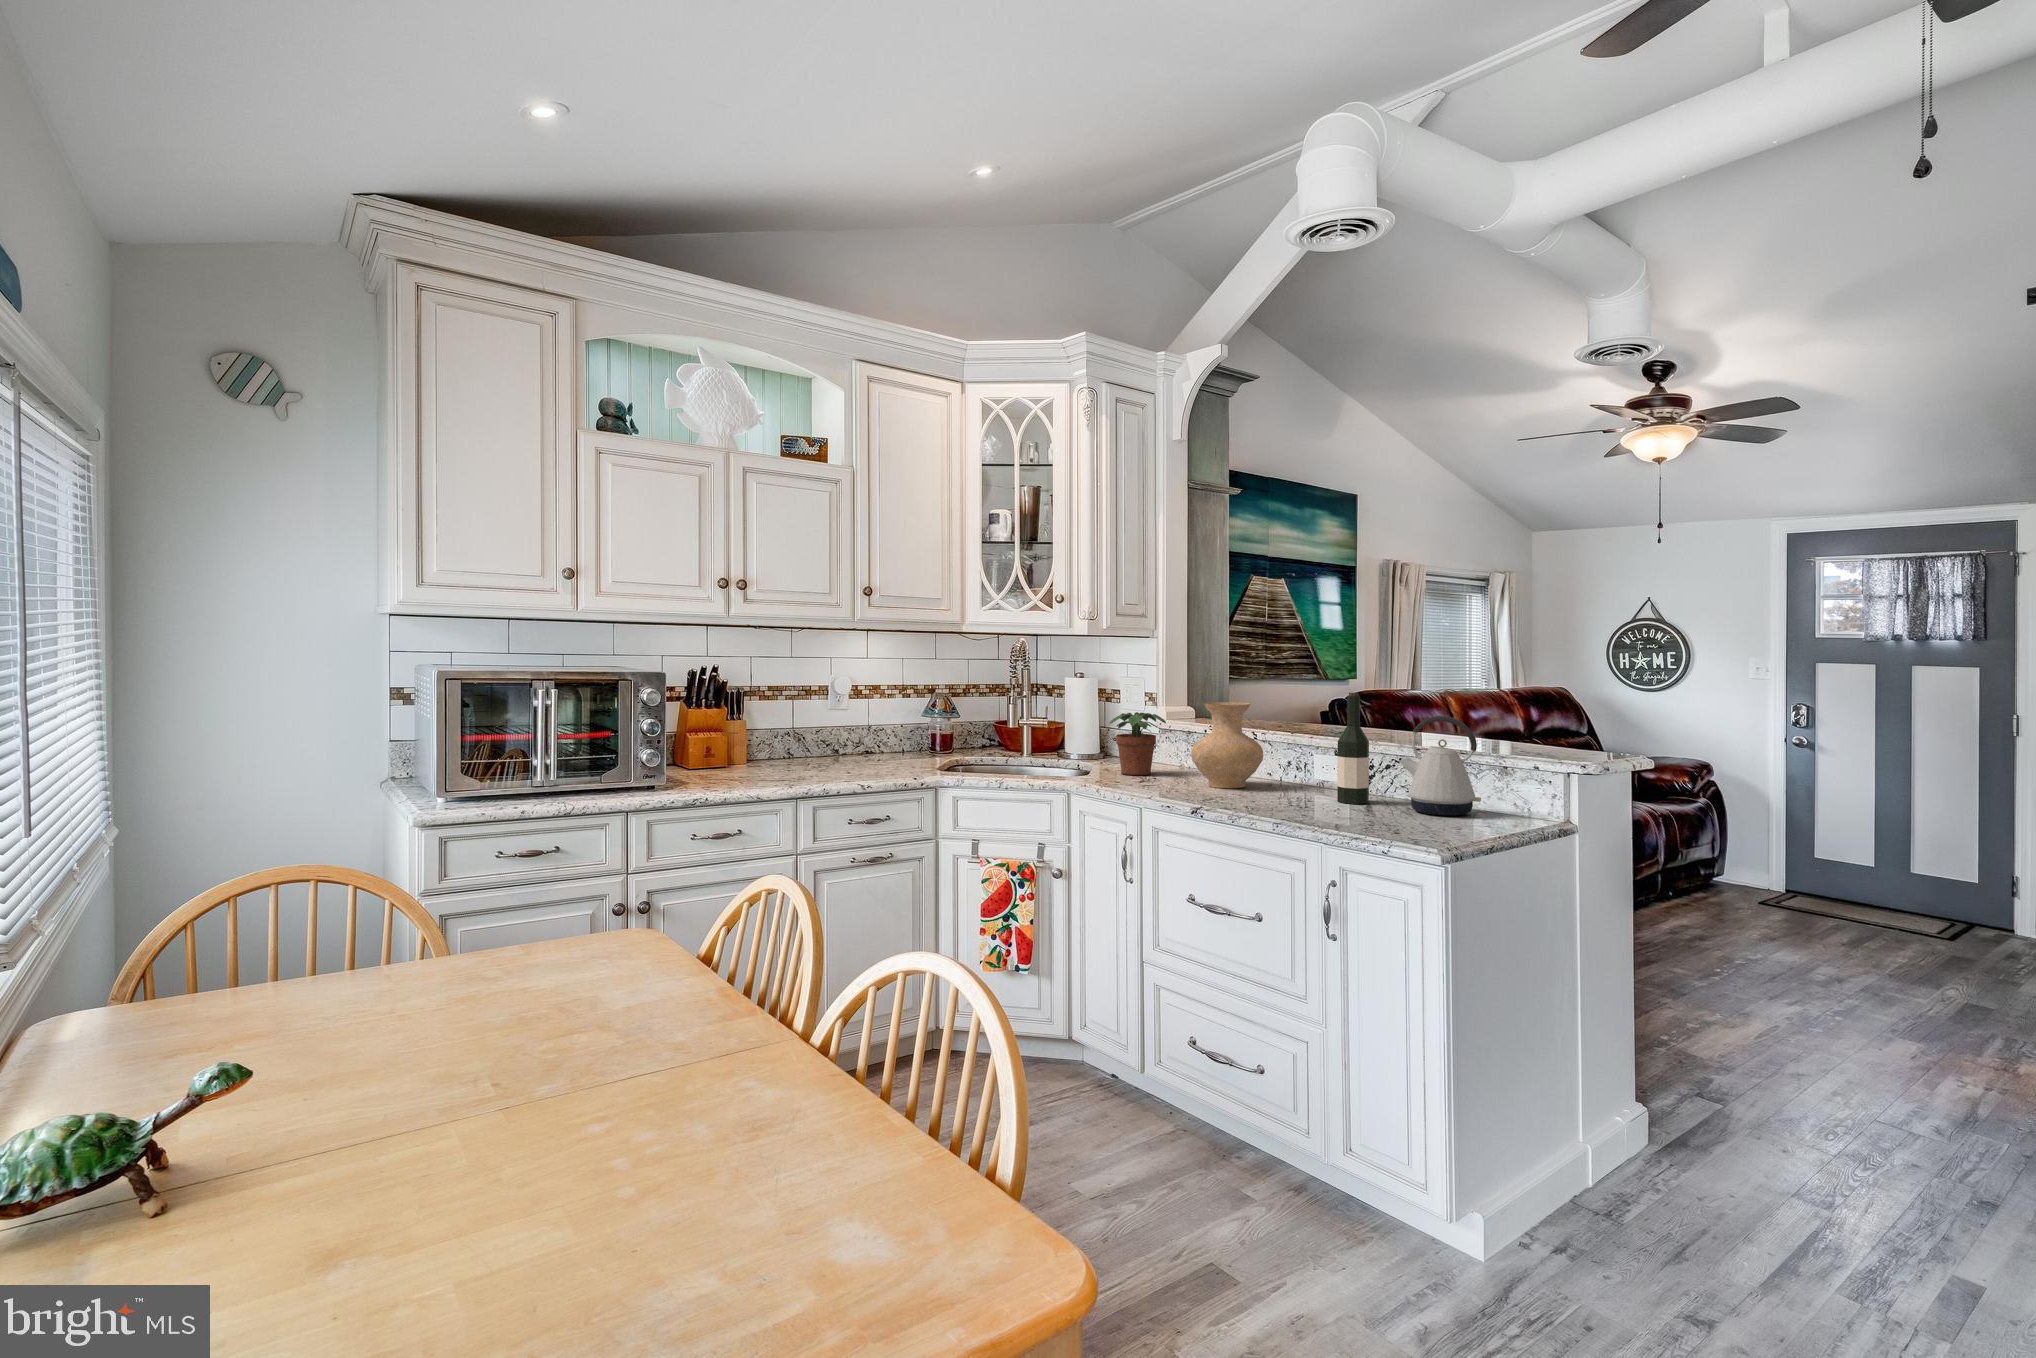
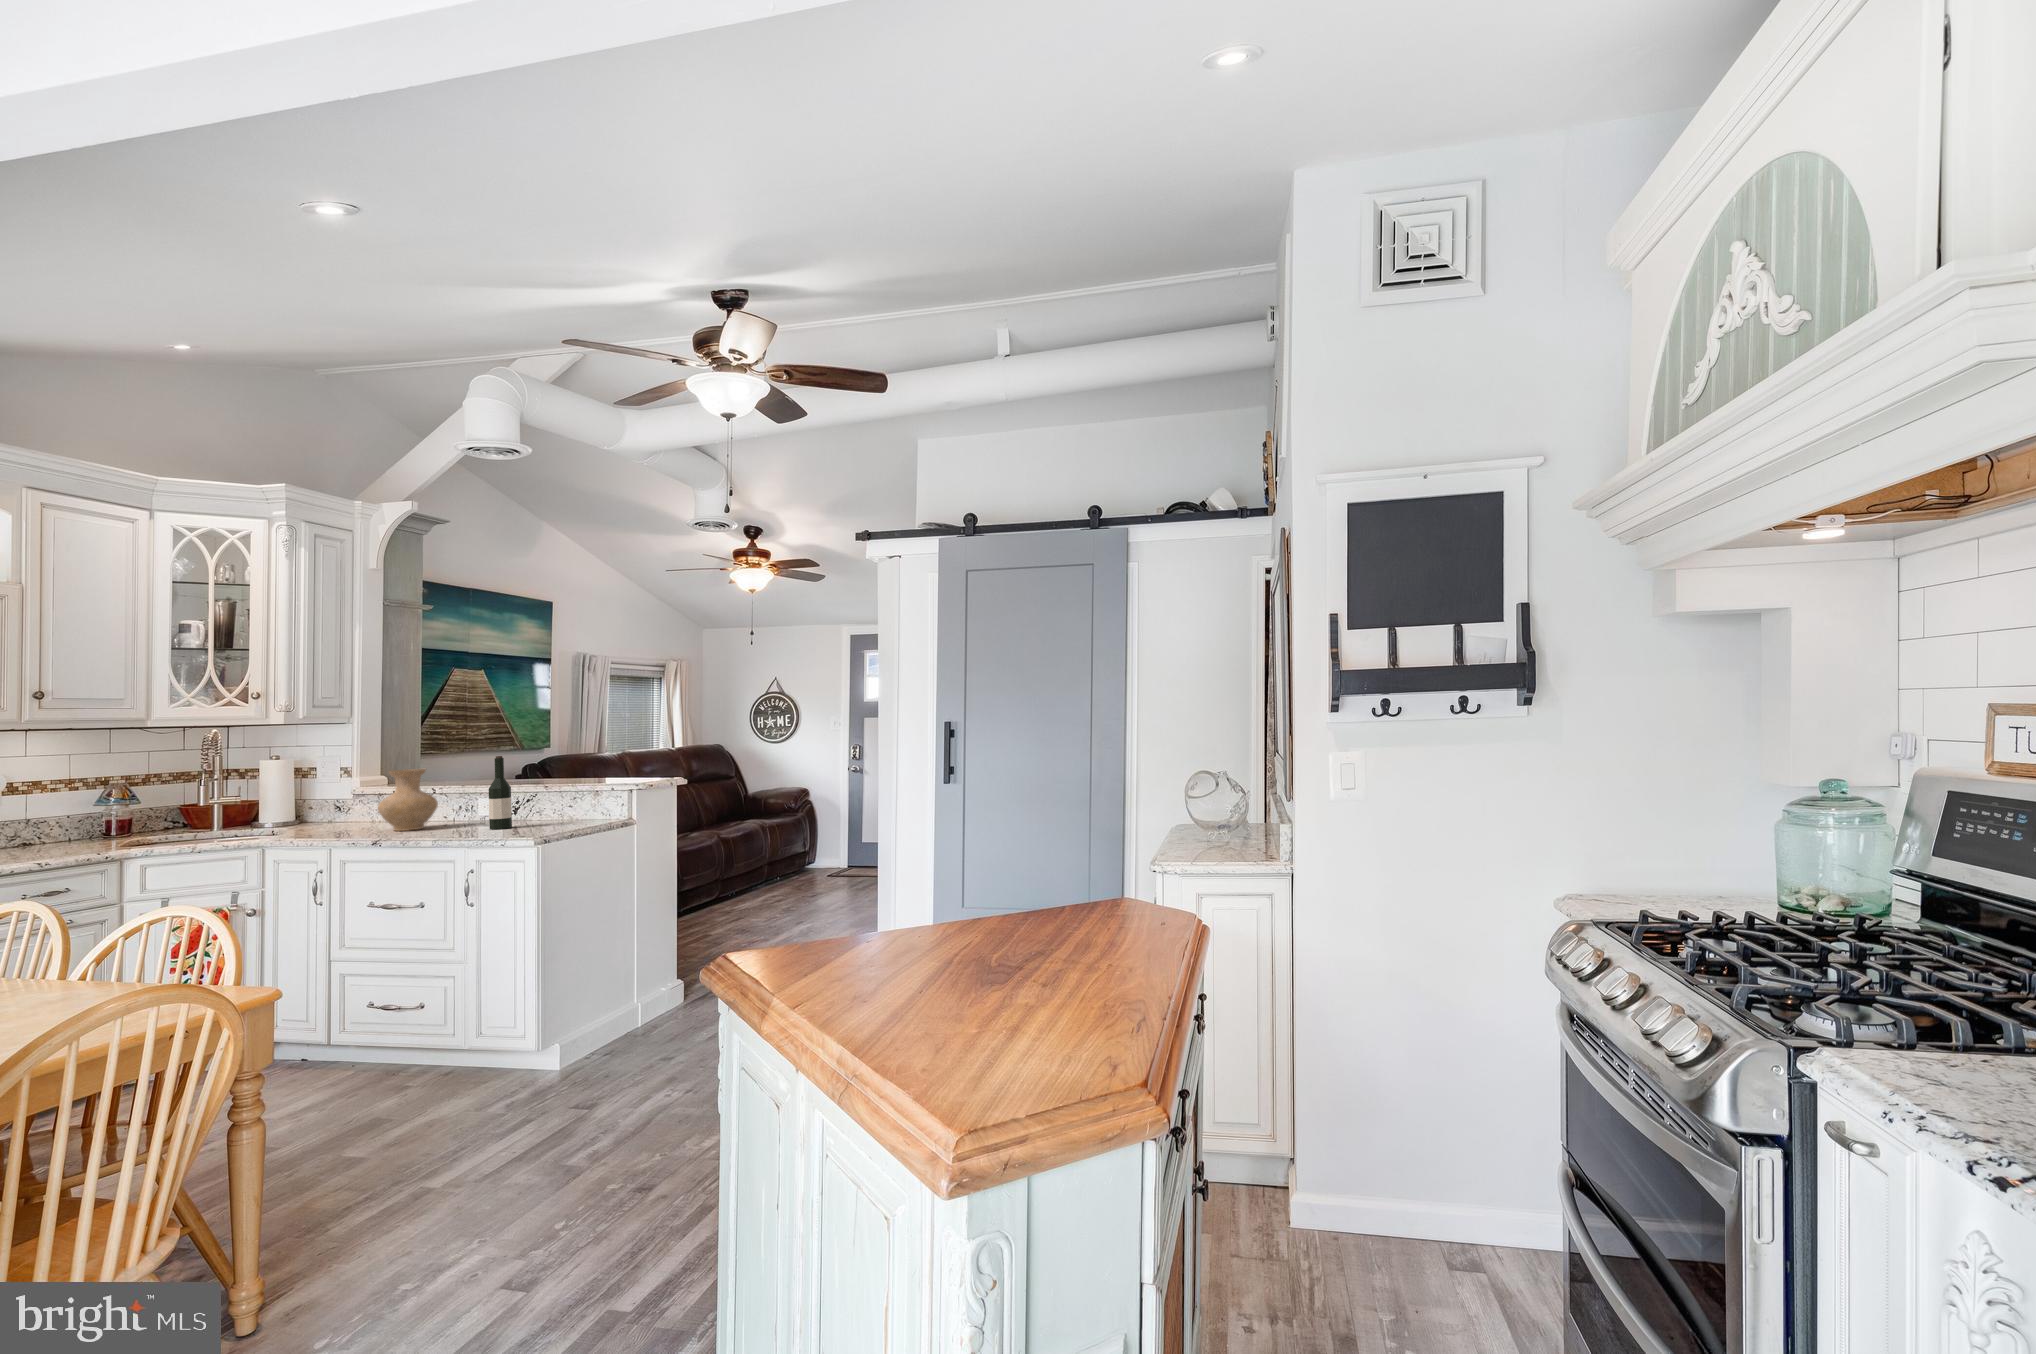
potted plant: present [1110,712,1166,775] -> none [304,783,358,832]
kettle: present [1399,716,1481,816] -> none [529,767,581,829]

